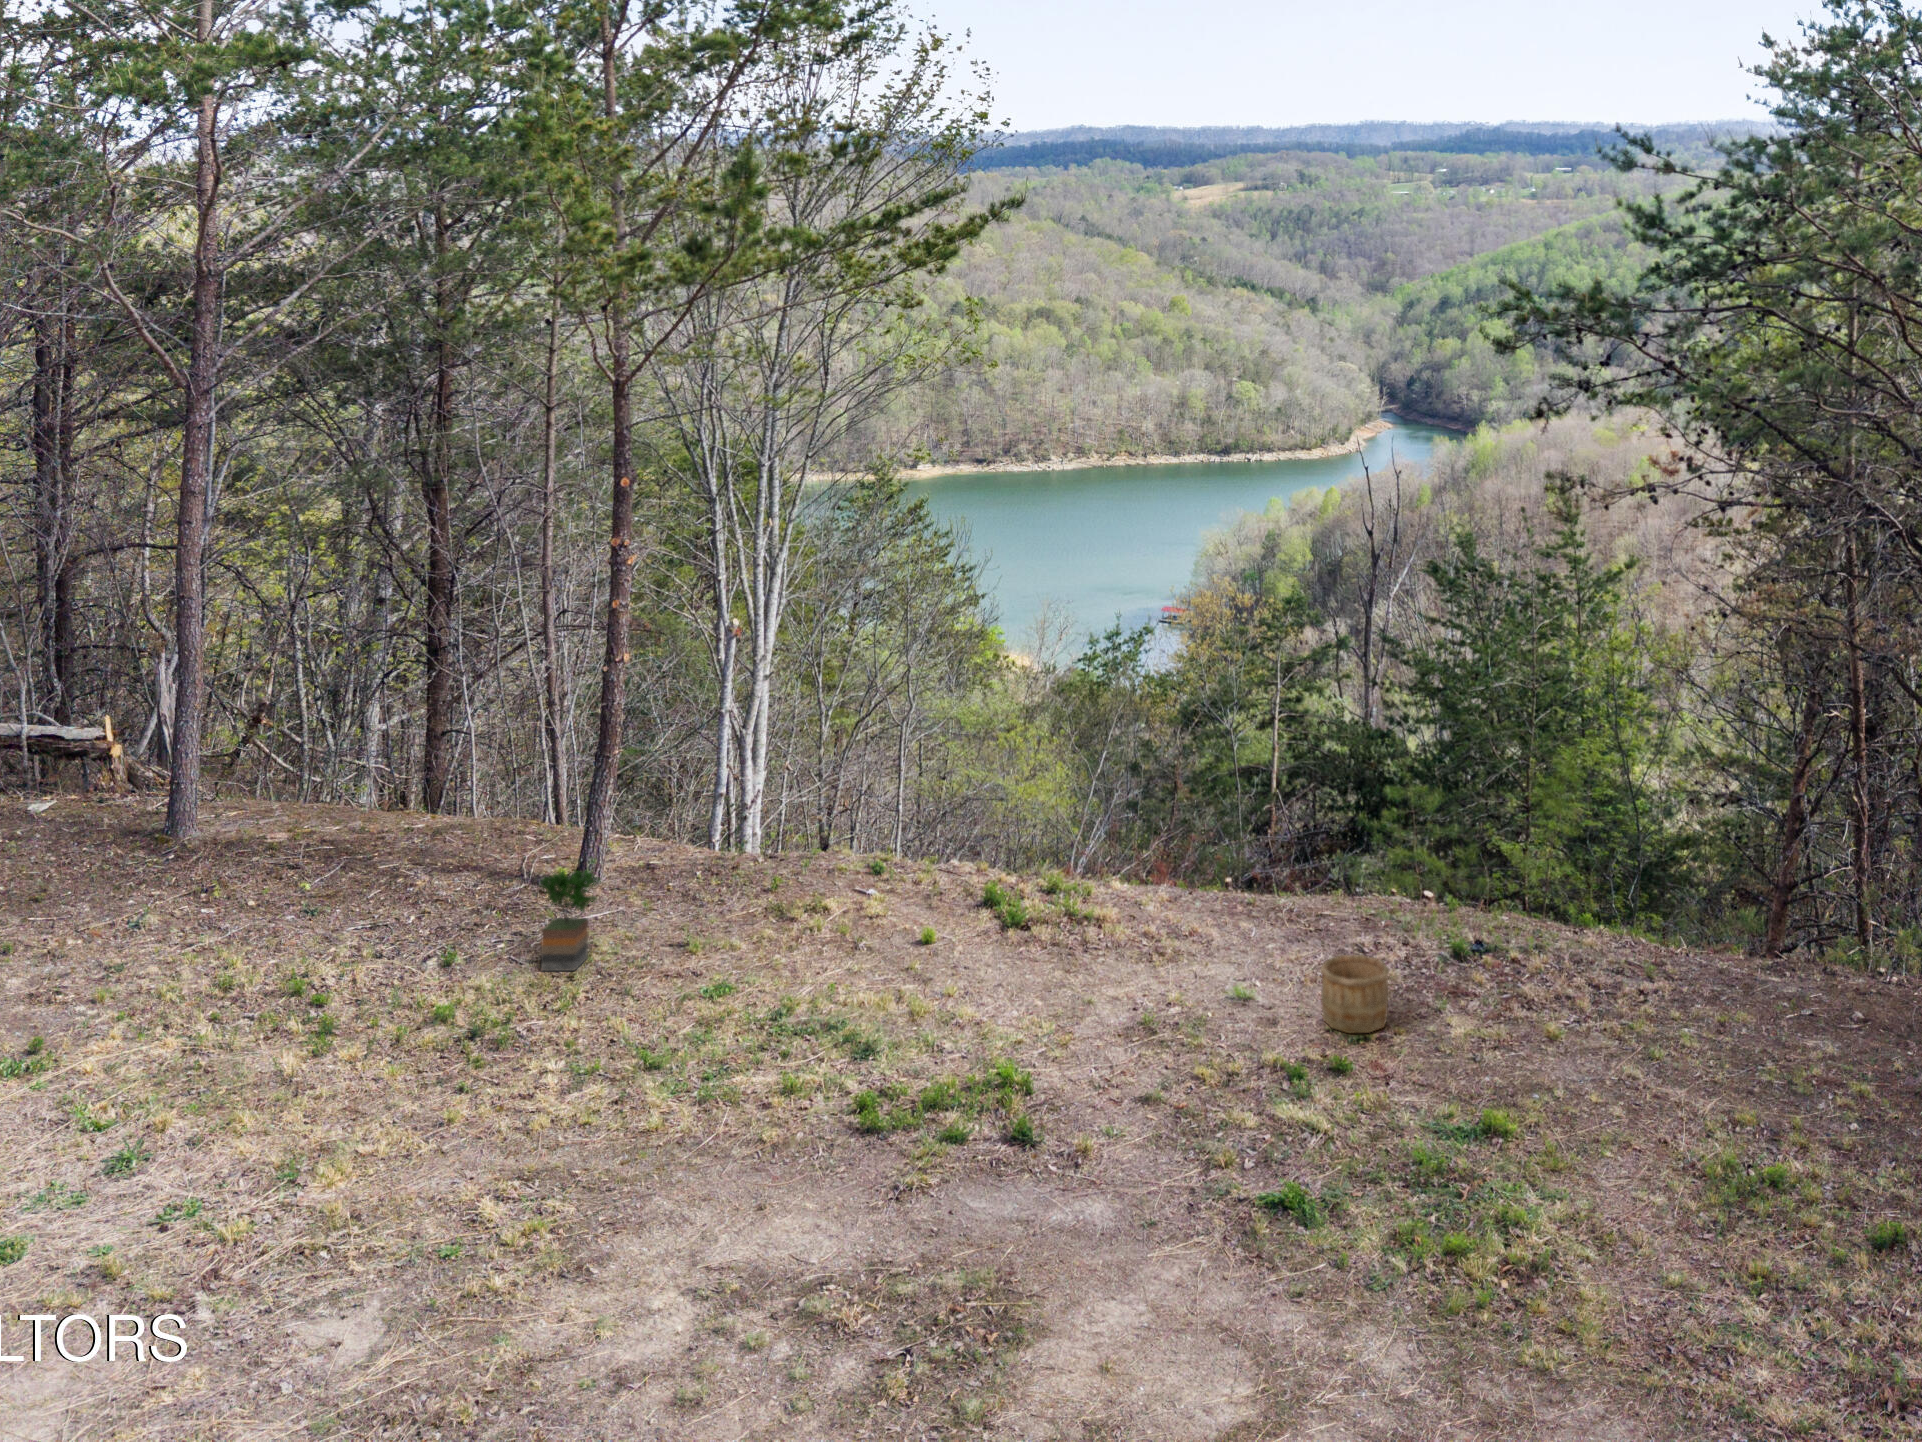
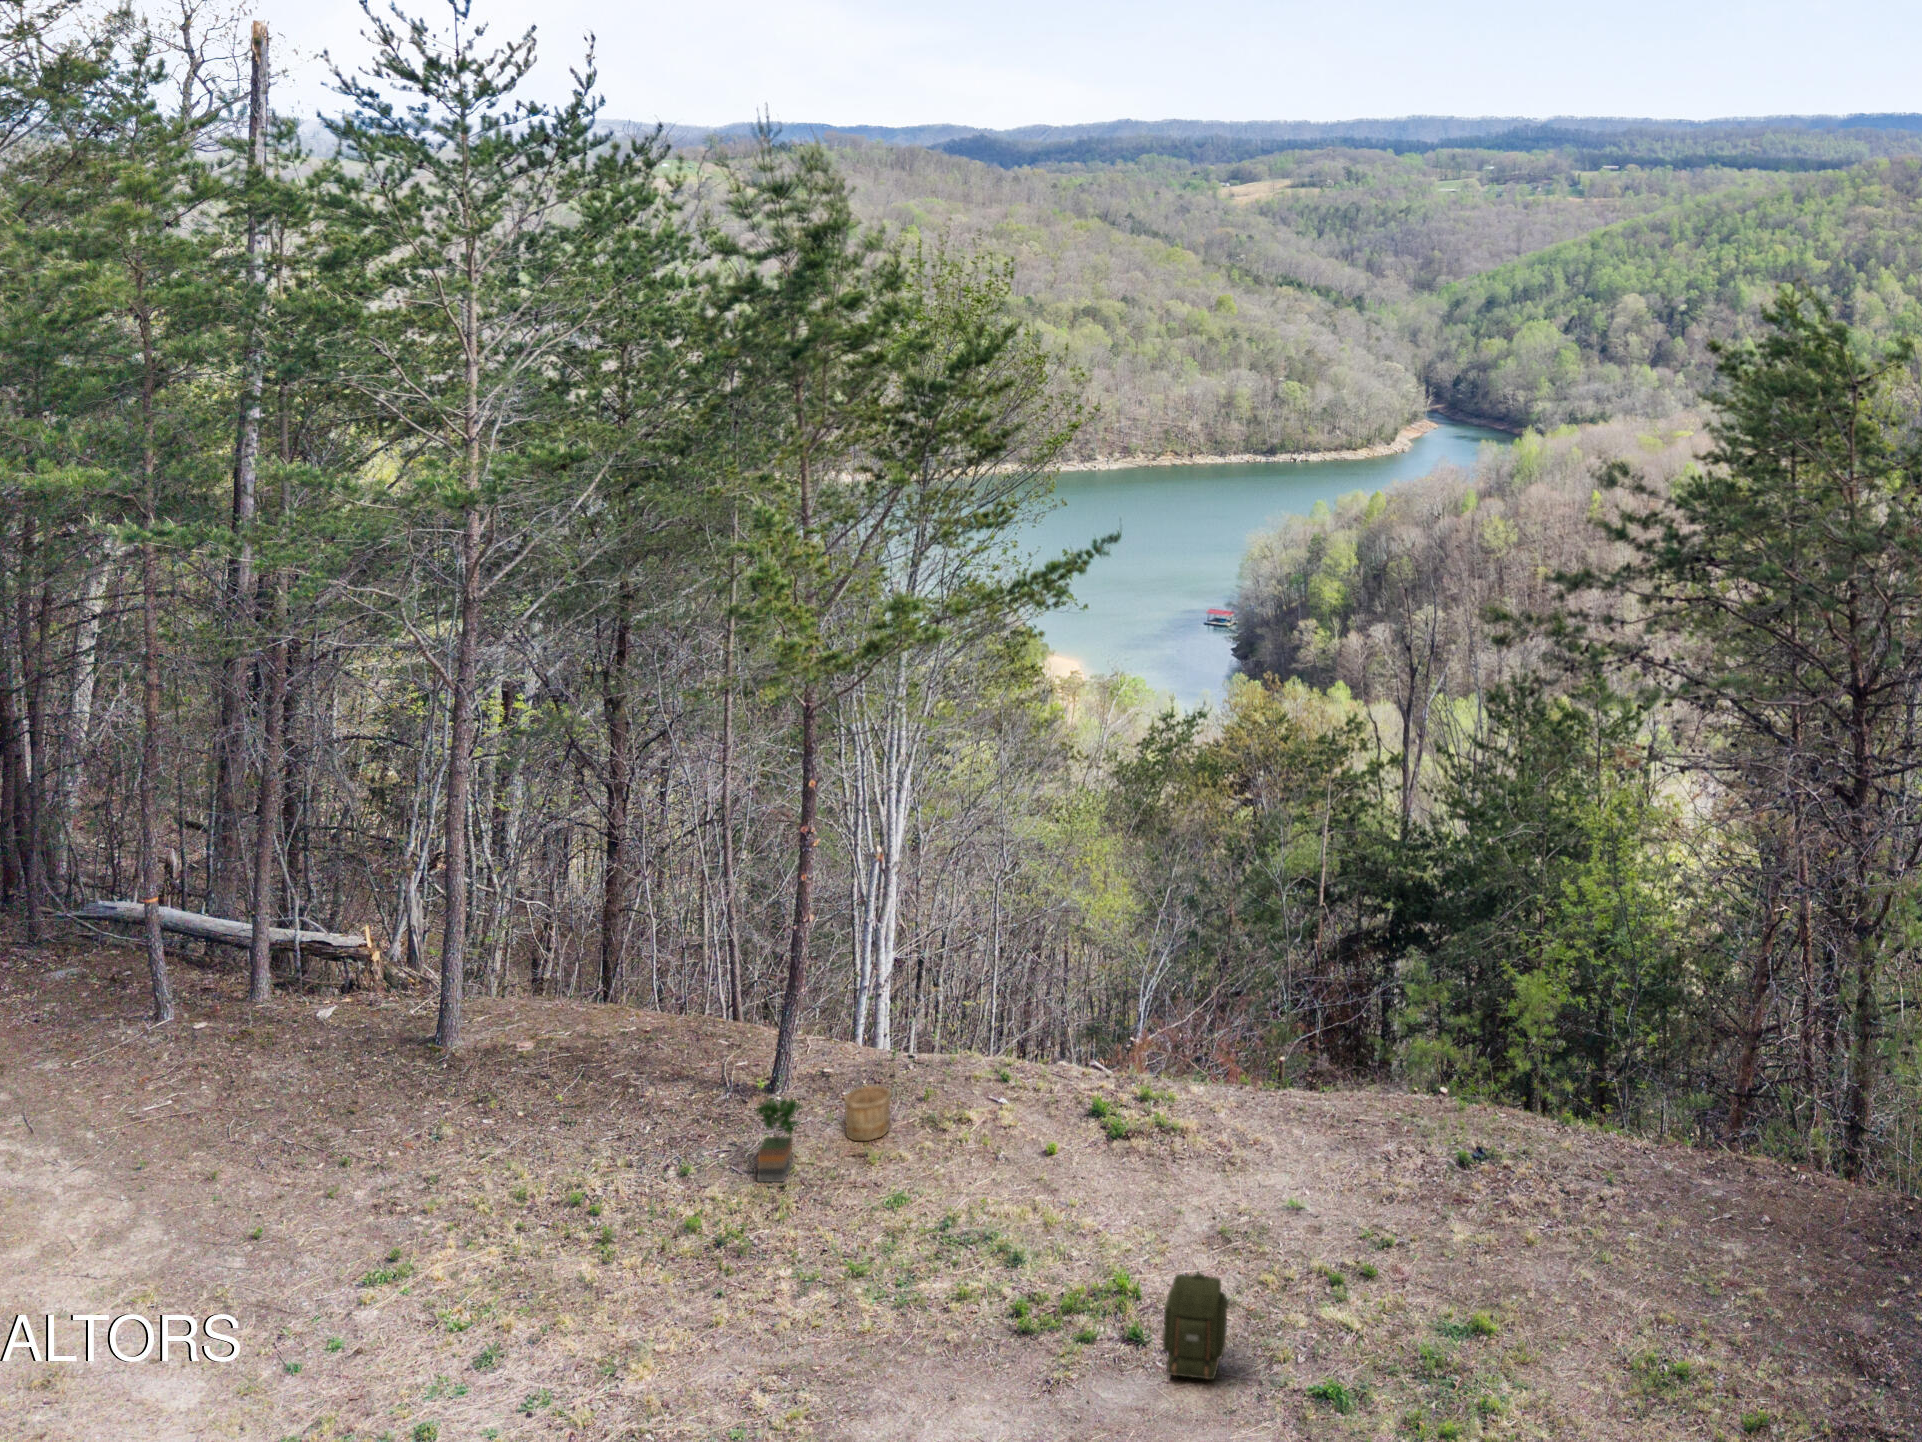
wooden bucket: present [1320,955,1389,1033] -> present [844,1086,891,1141]
backpack: none [1057,1047,1147,1185] -> present [1163,1273,1228,1379]

